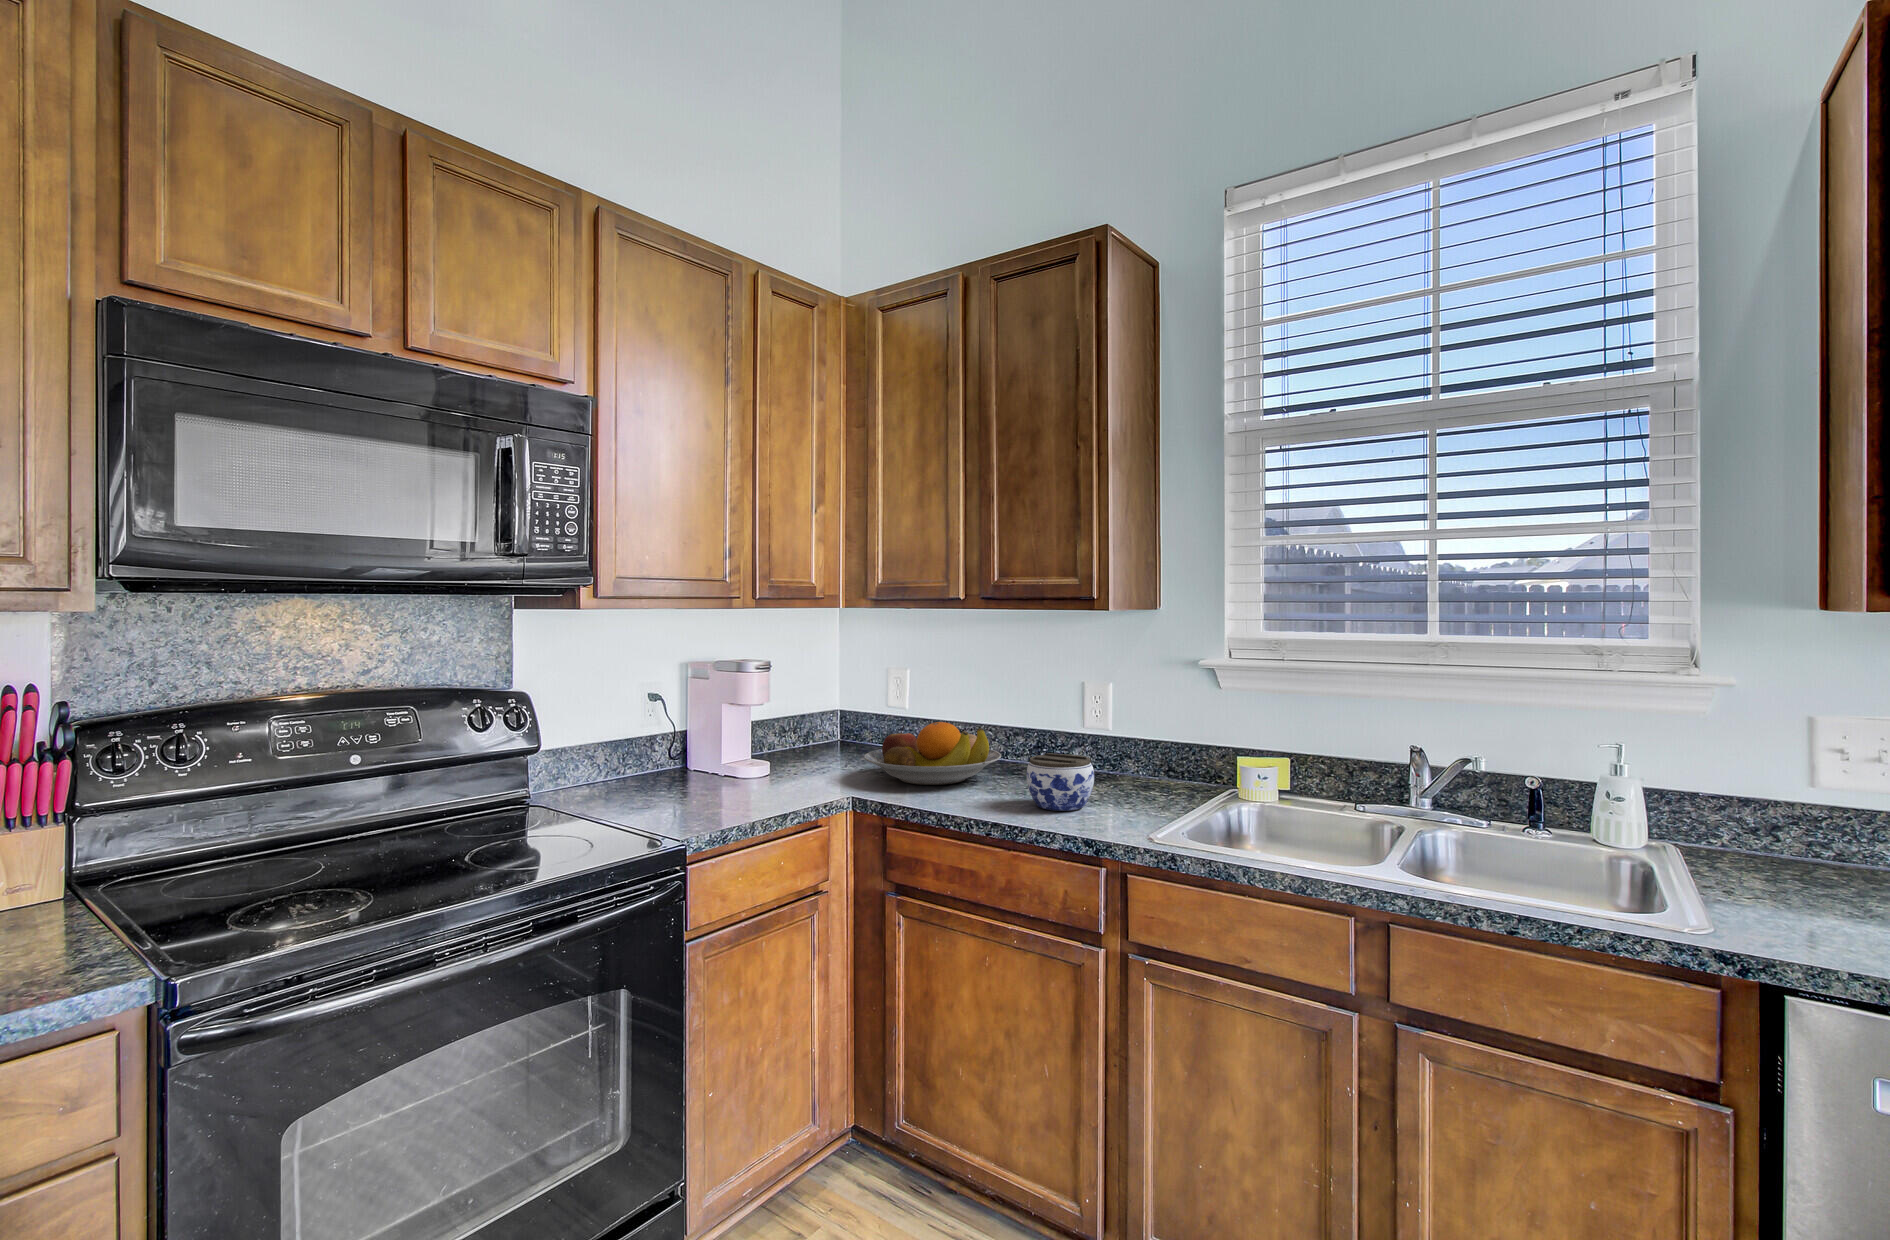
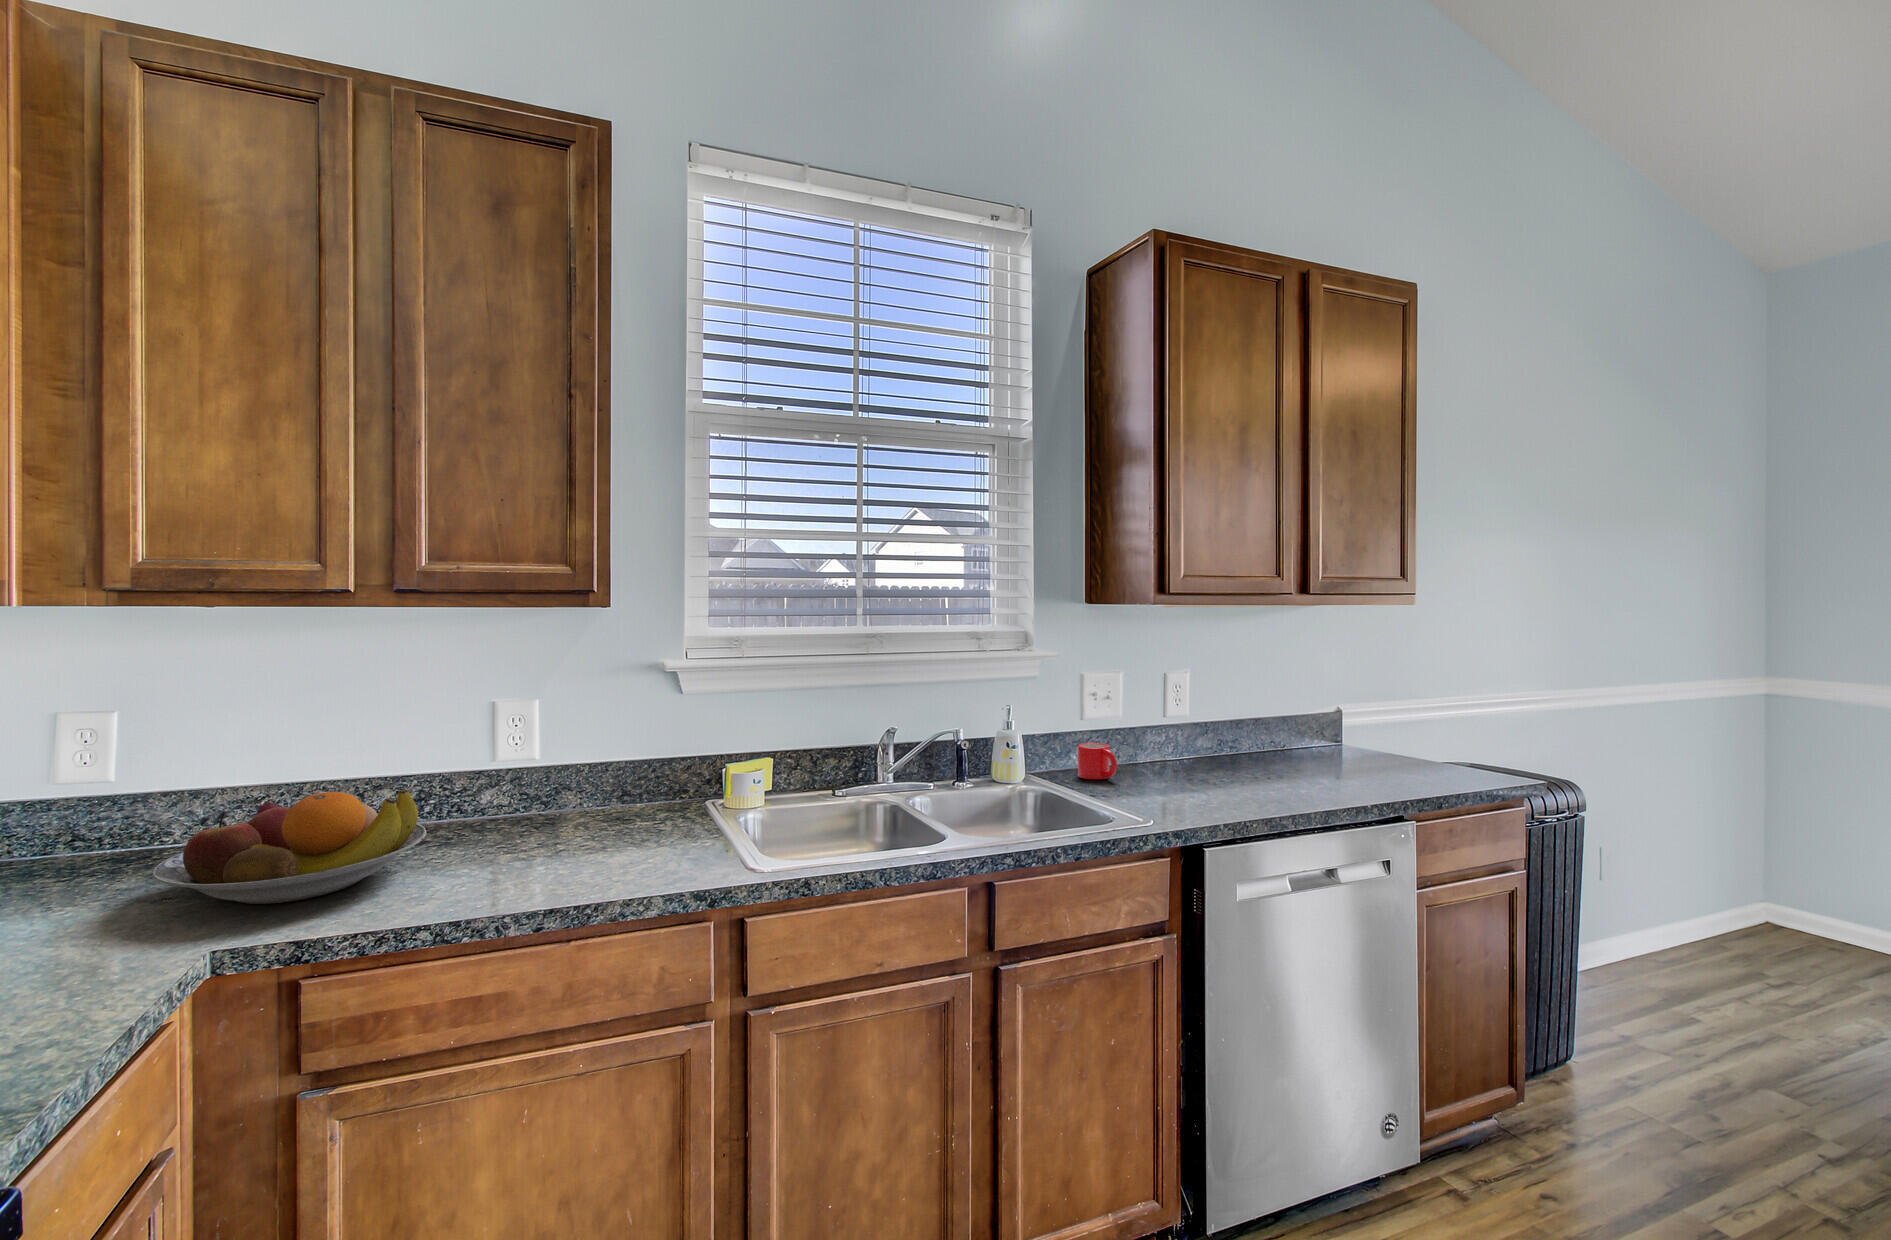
jar: present [1027,753,1094,811] -> none [530,796,625,876]
mug: none [1753,824,1817,883] -> present [1078,743,1117,779]

